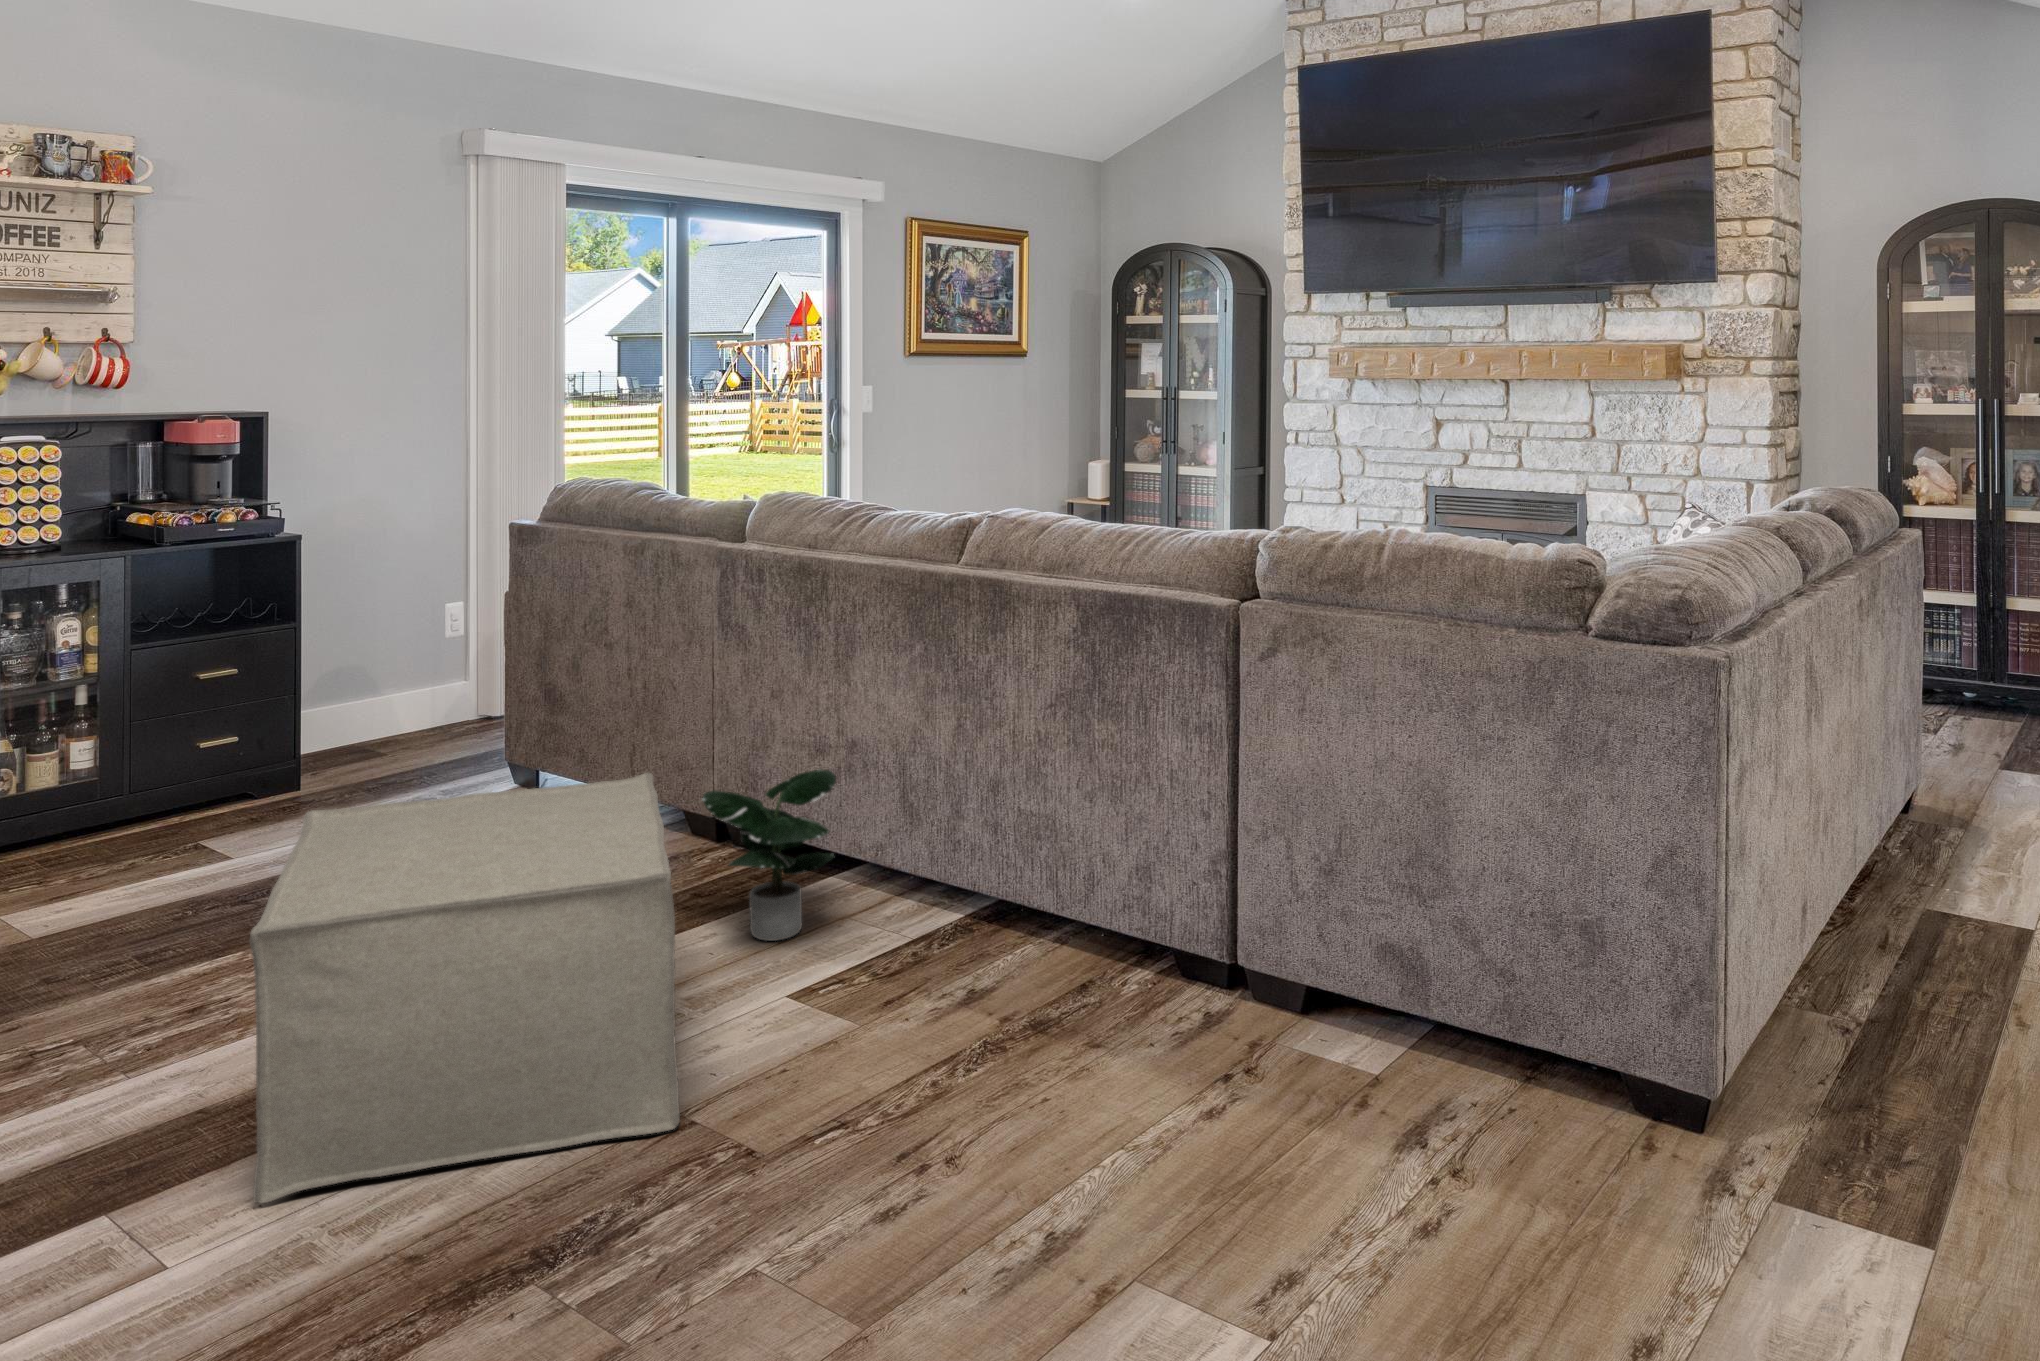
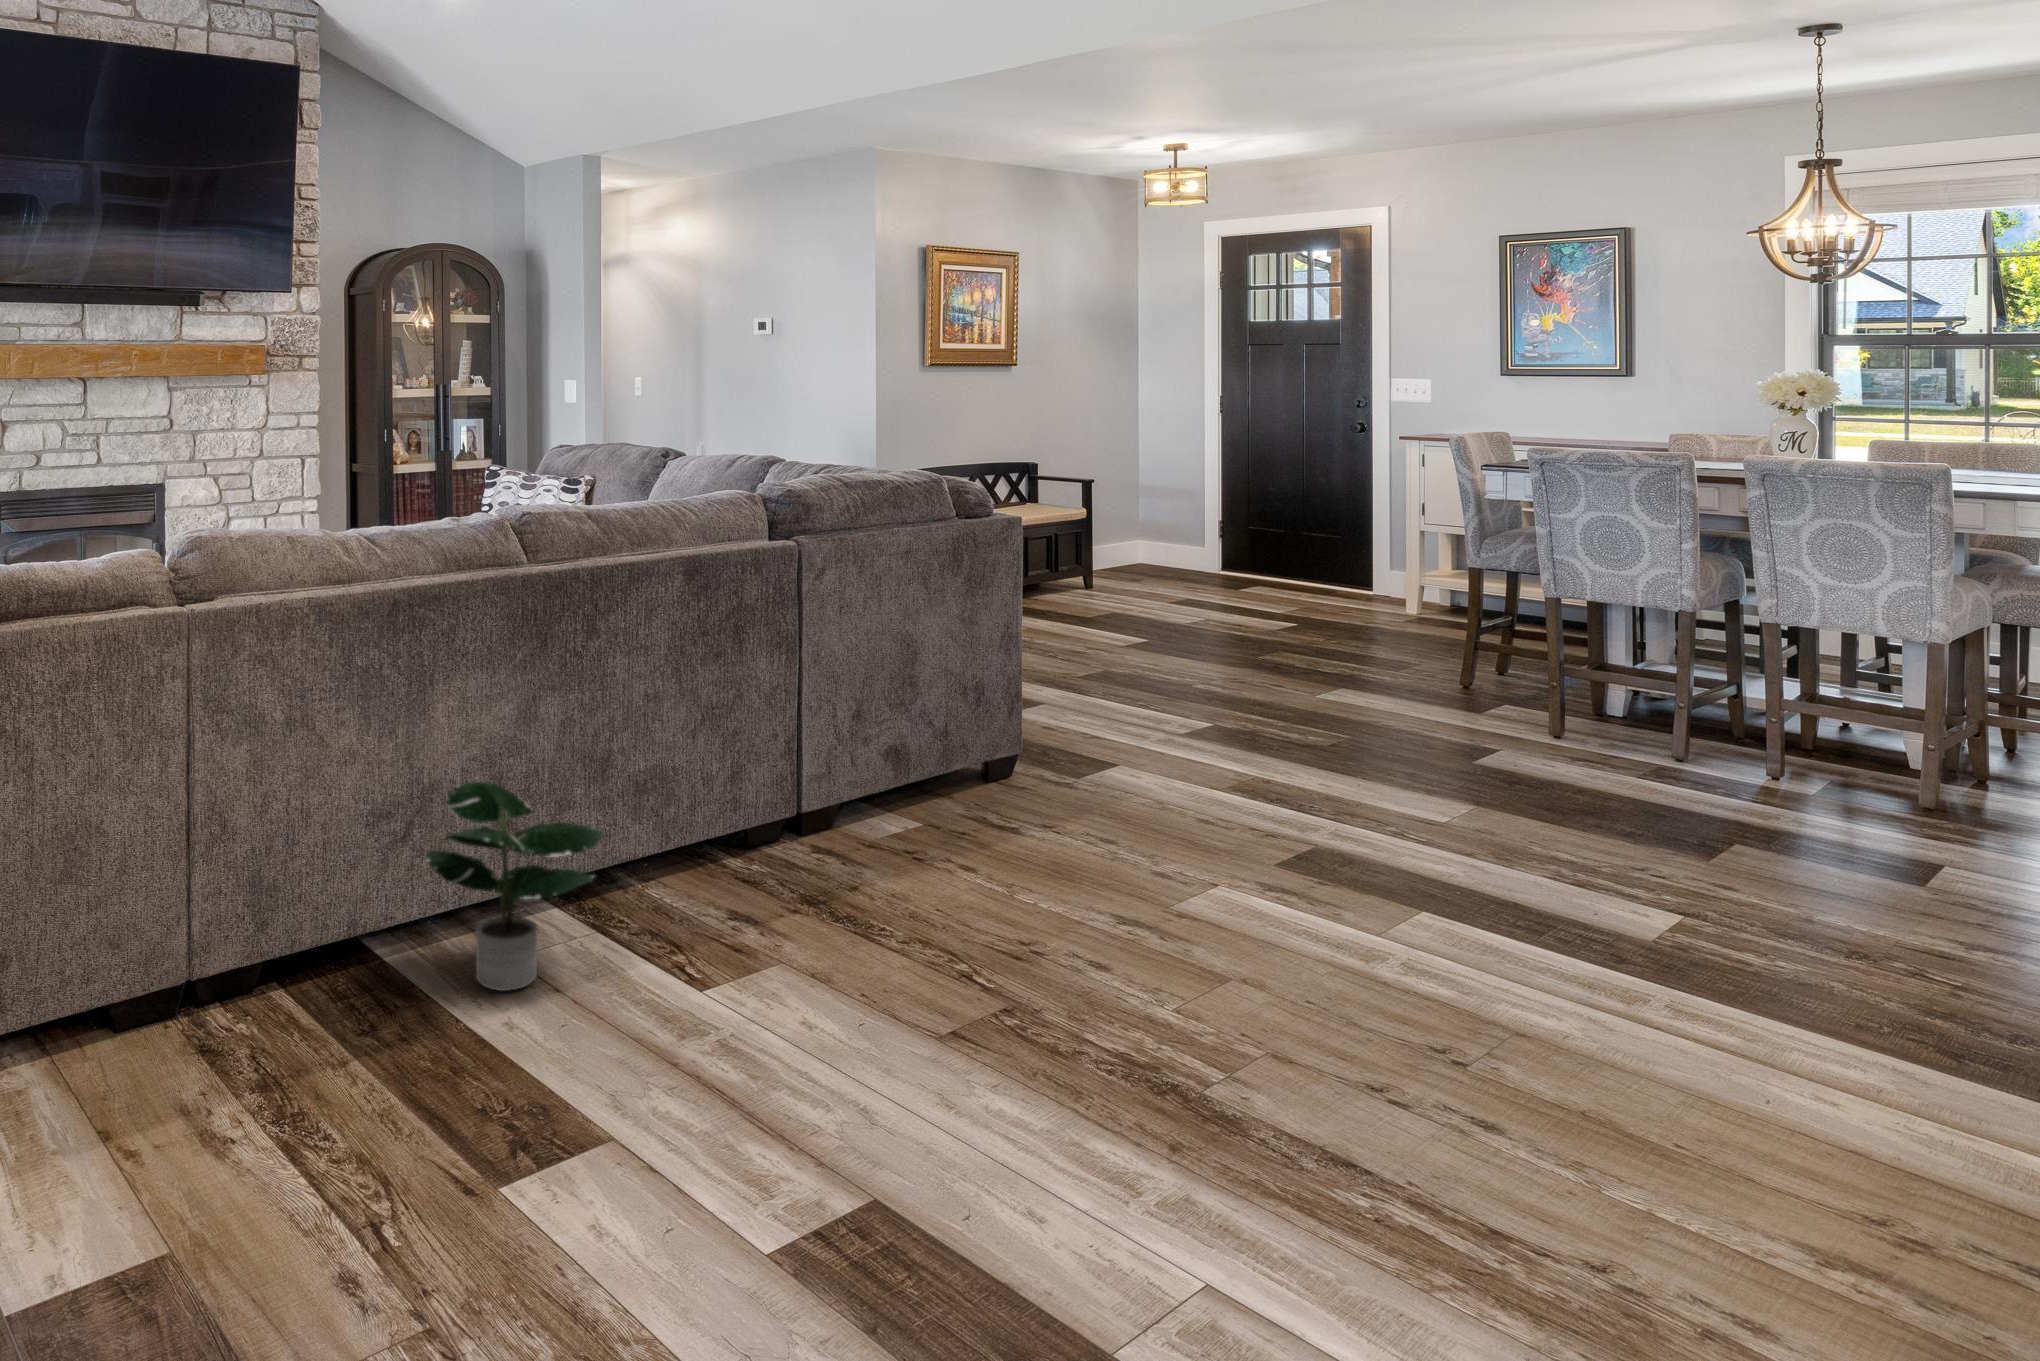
ottoman: present [250,773,680,1204] -> none [601,782,1121,1291]

